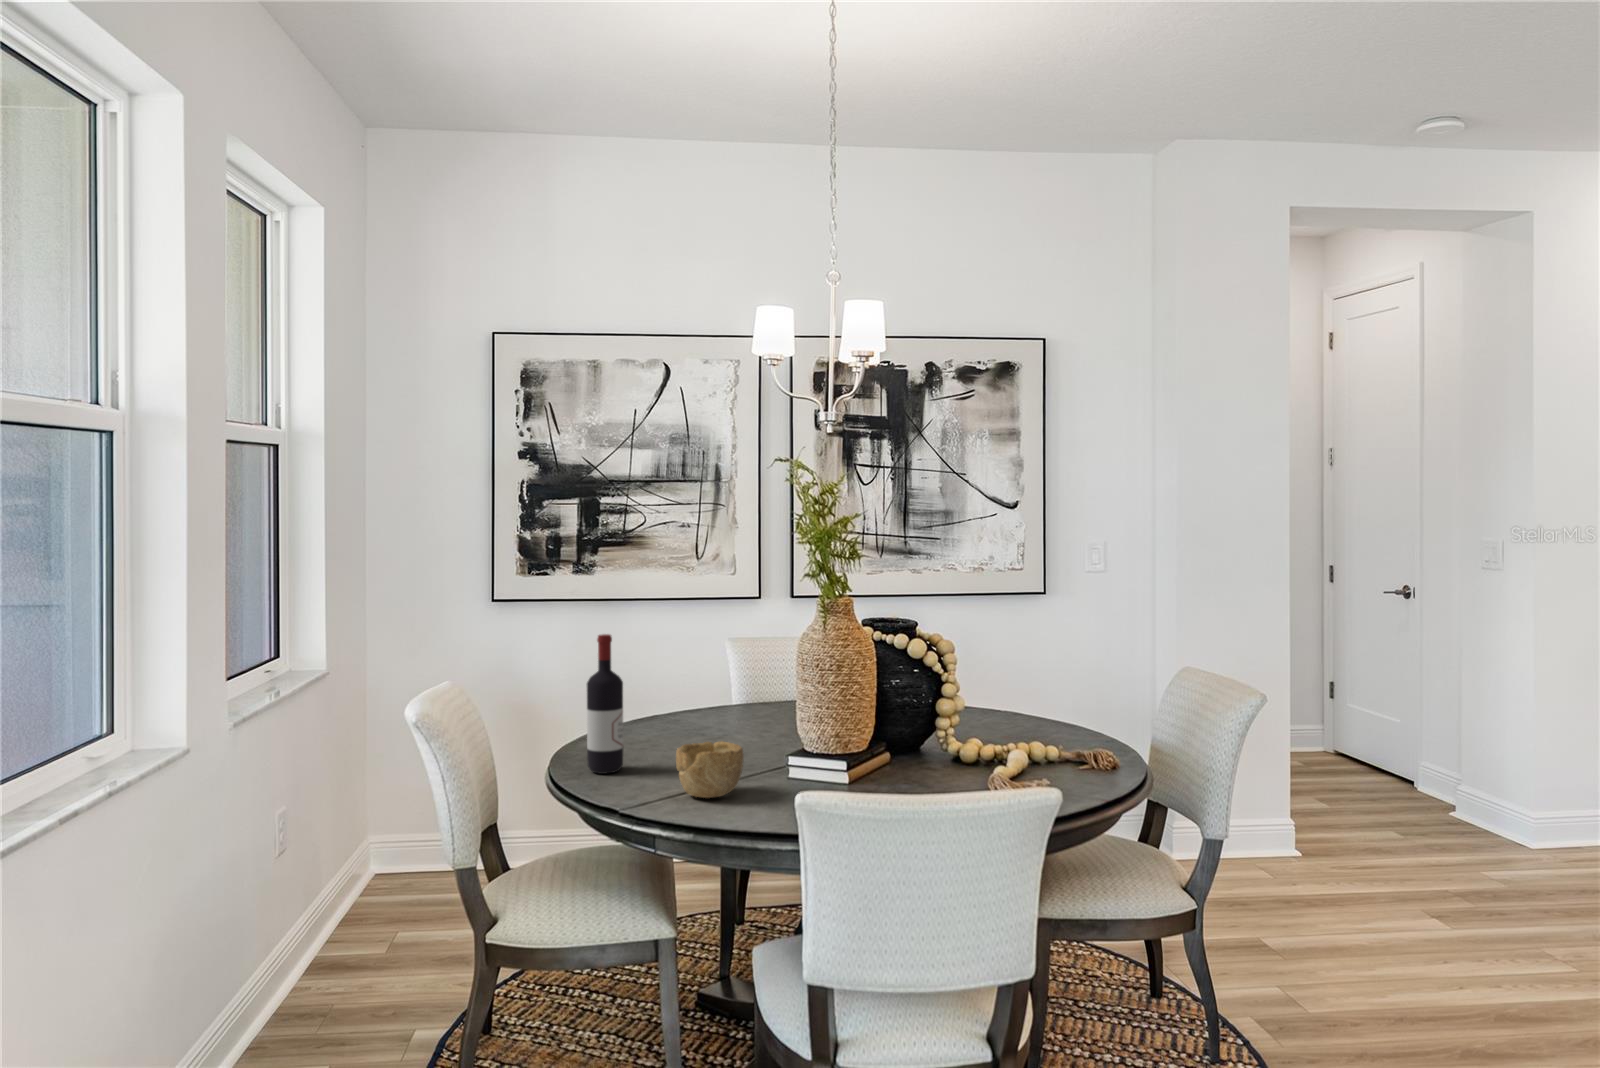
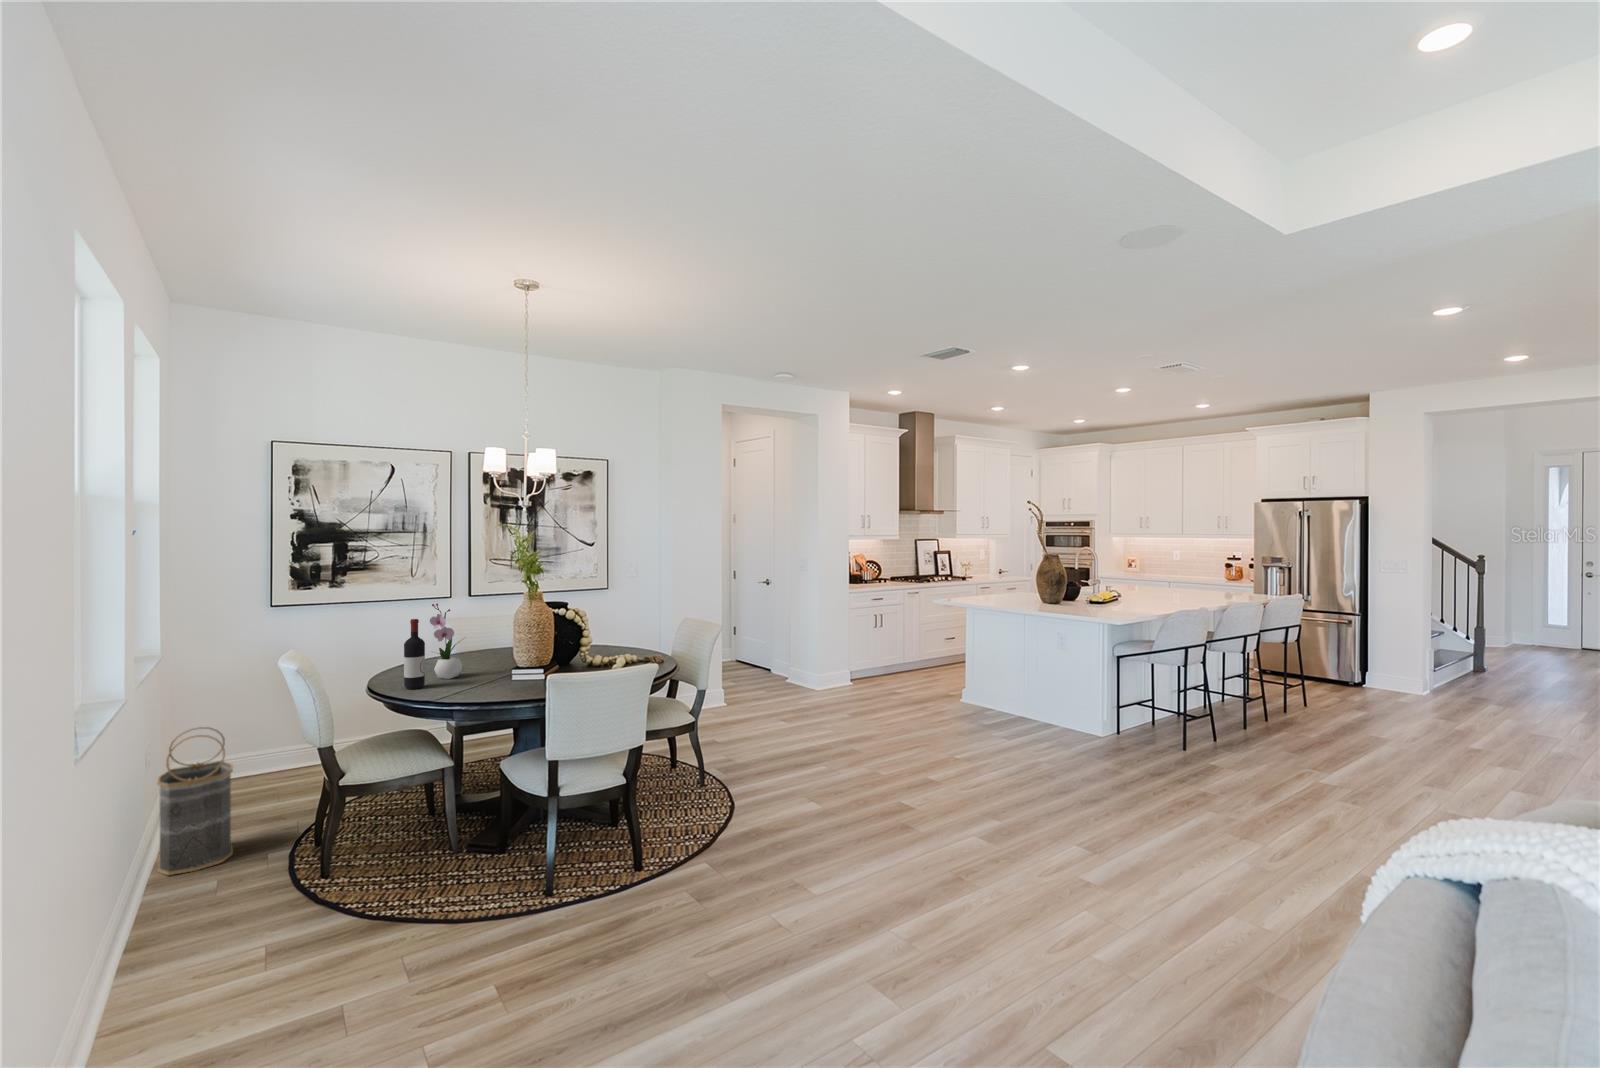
flower arrangement: none [642,606,711,758] -> present [430,603,463,679]
bowl: present [676,741,744,798] -> none [464,665,499,691]
basket: none [269,792,378,1034] -> present [157,727,233,875]

